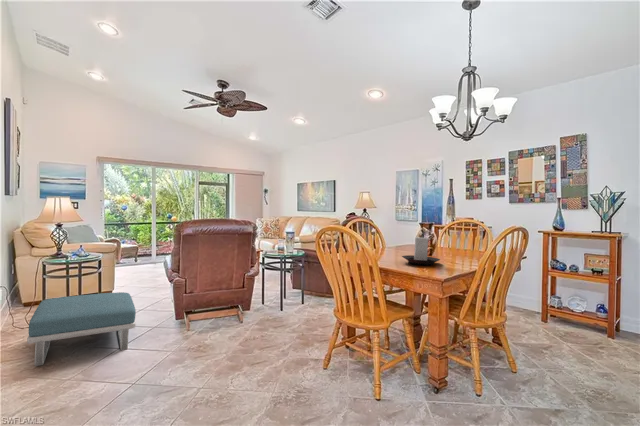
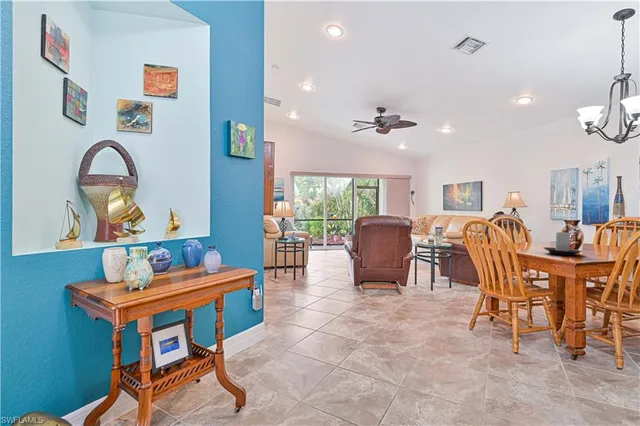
footstool: present [27,292,136,366] -> none [281,264,334,299]

